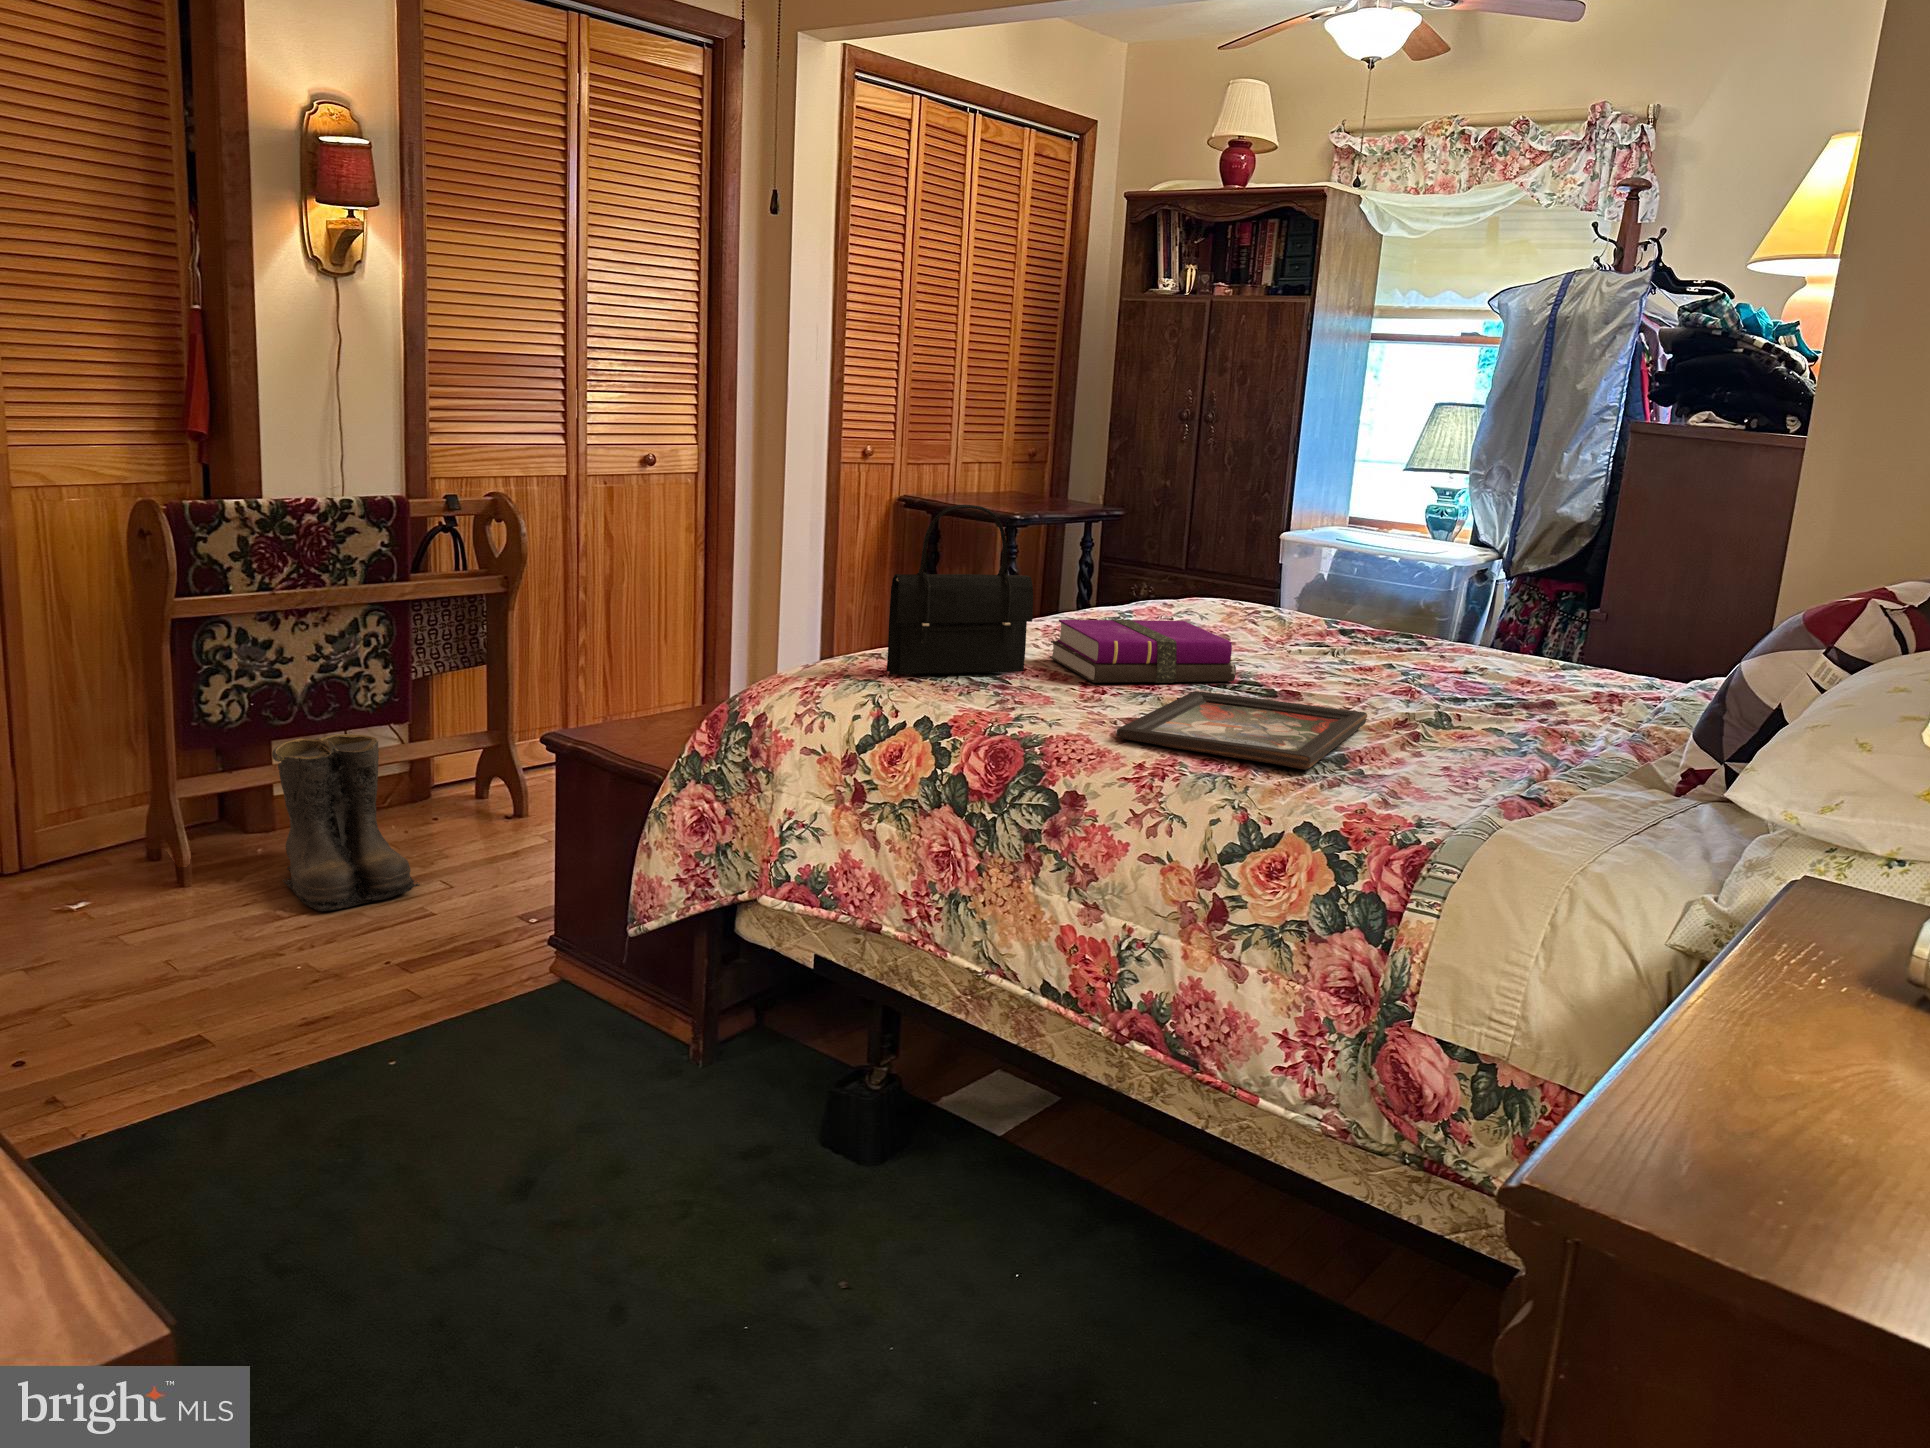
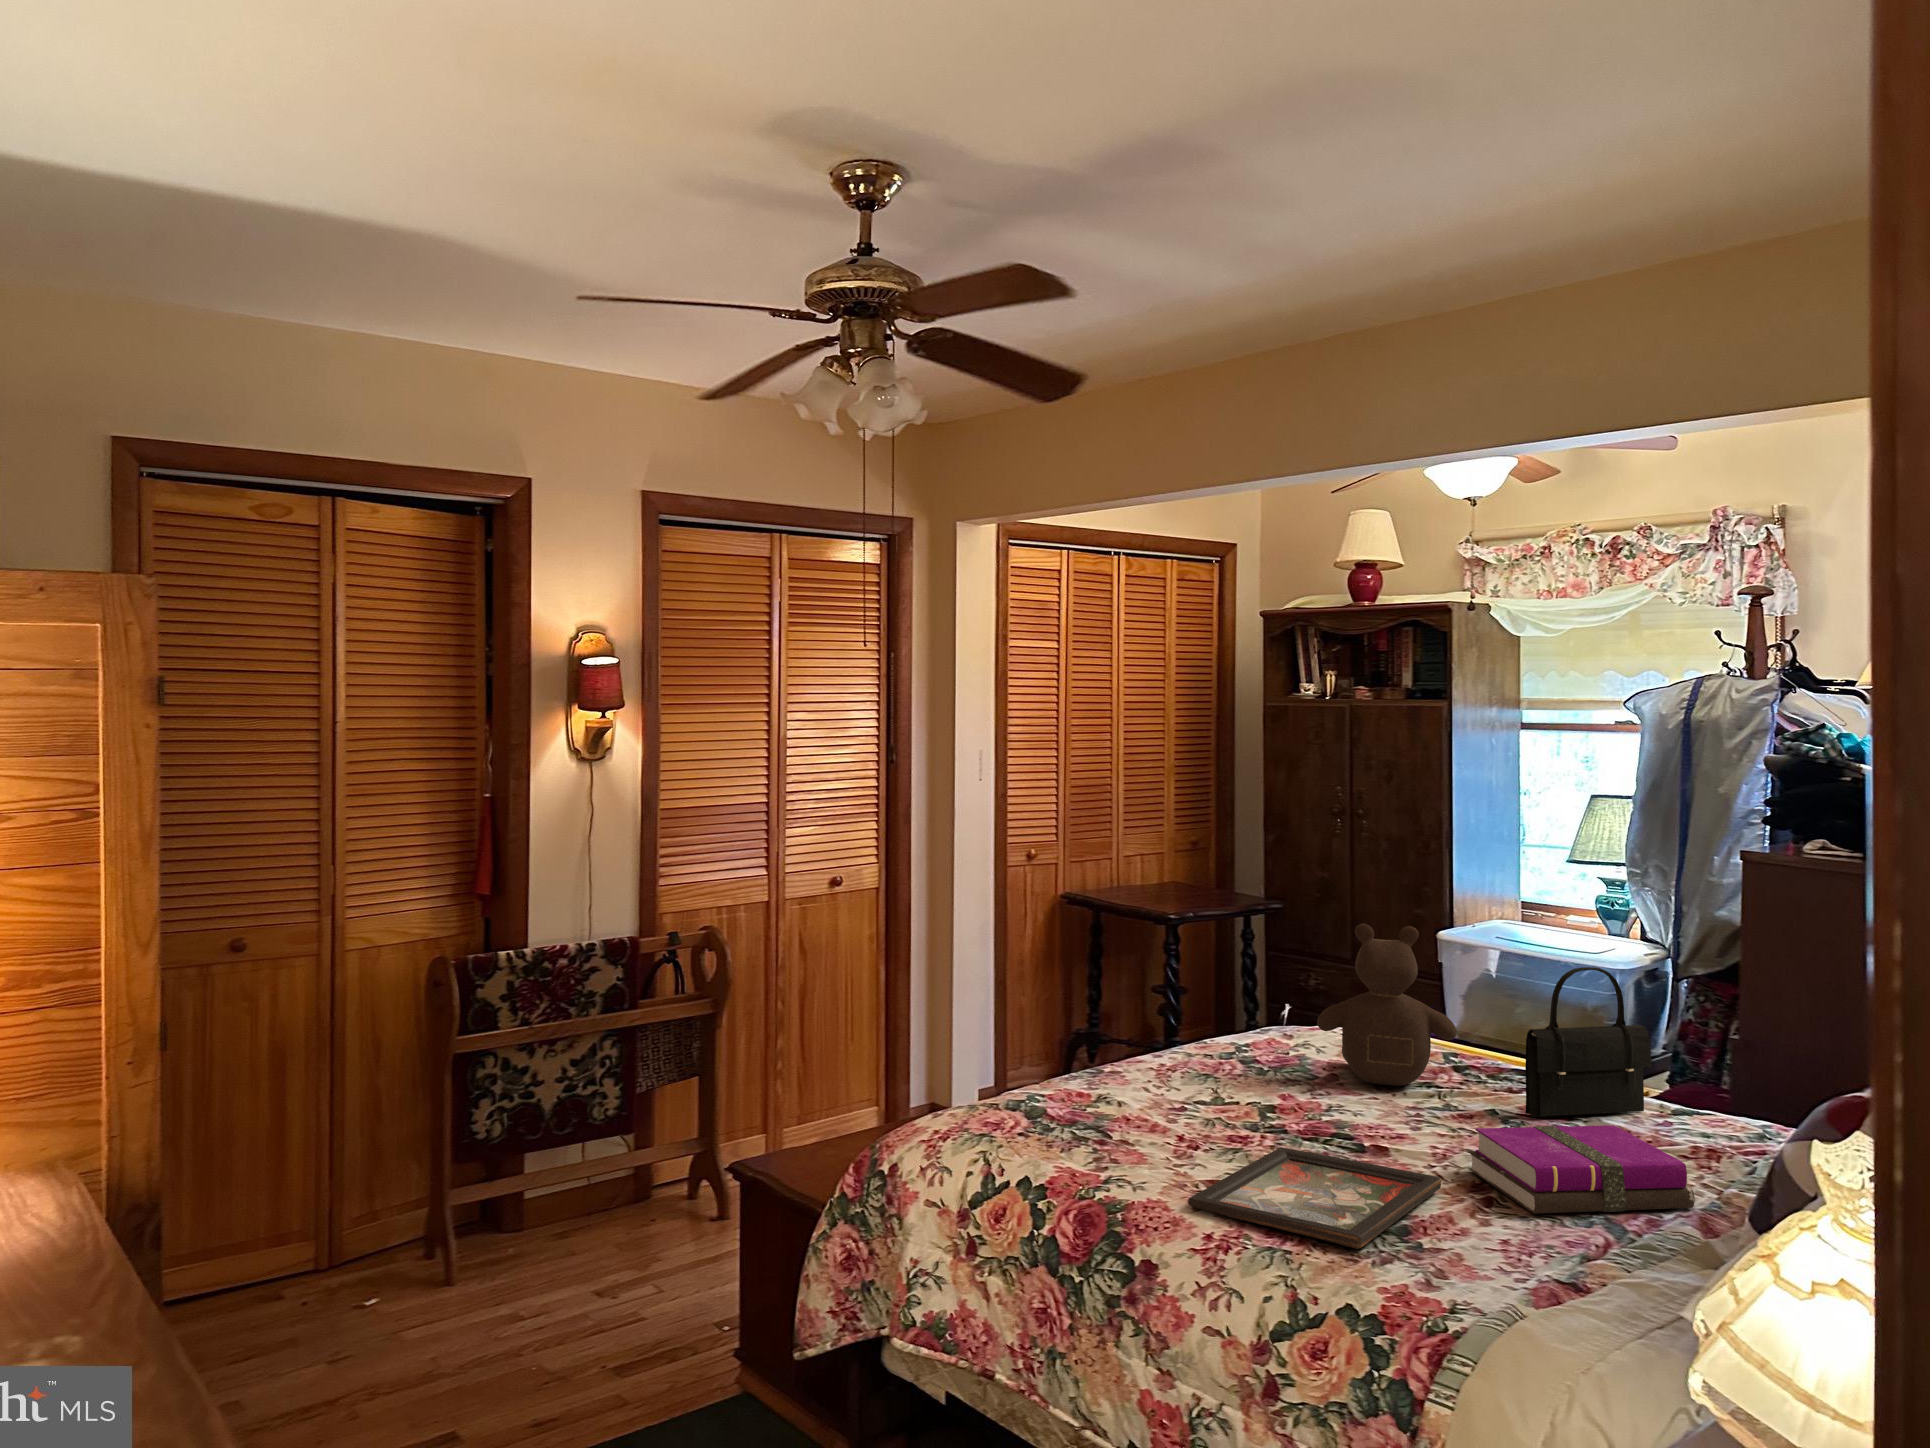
teddy bear: none [1210,479,1351,650] -> present [1317,924,1457,1086]
handbag: present [887,505,1033,675] -> present [1525,967,1651,1117]
notebook: present [1050,619,1236,683] -> present [1468,1125,1695,1214]
boots: present [272,734,420,911] -> none [523,1146,636,1312]

